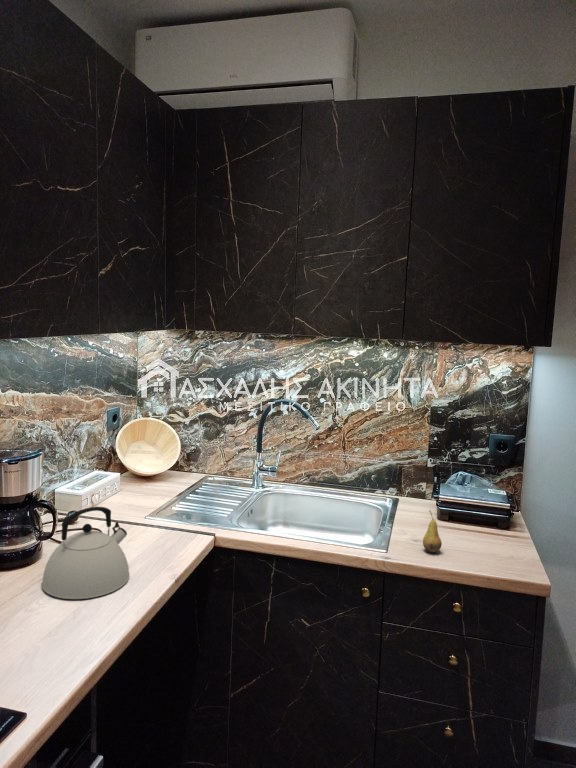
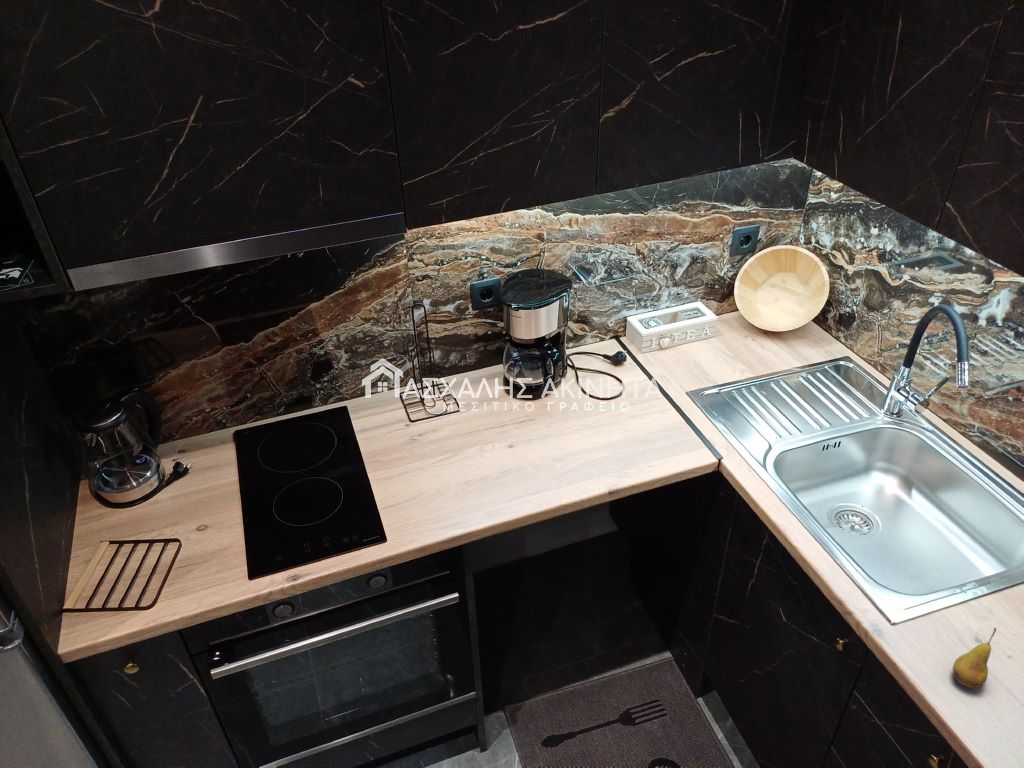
kettle: present [42,507,129,599] -> none [499,391,588,480]

